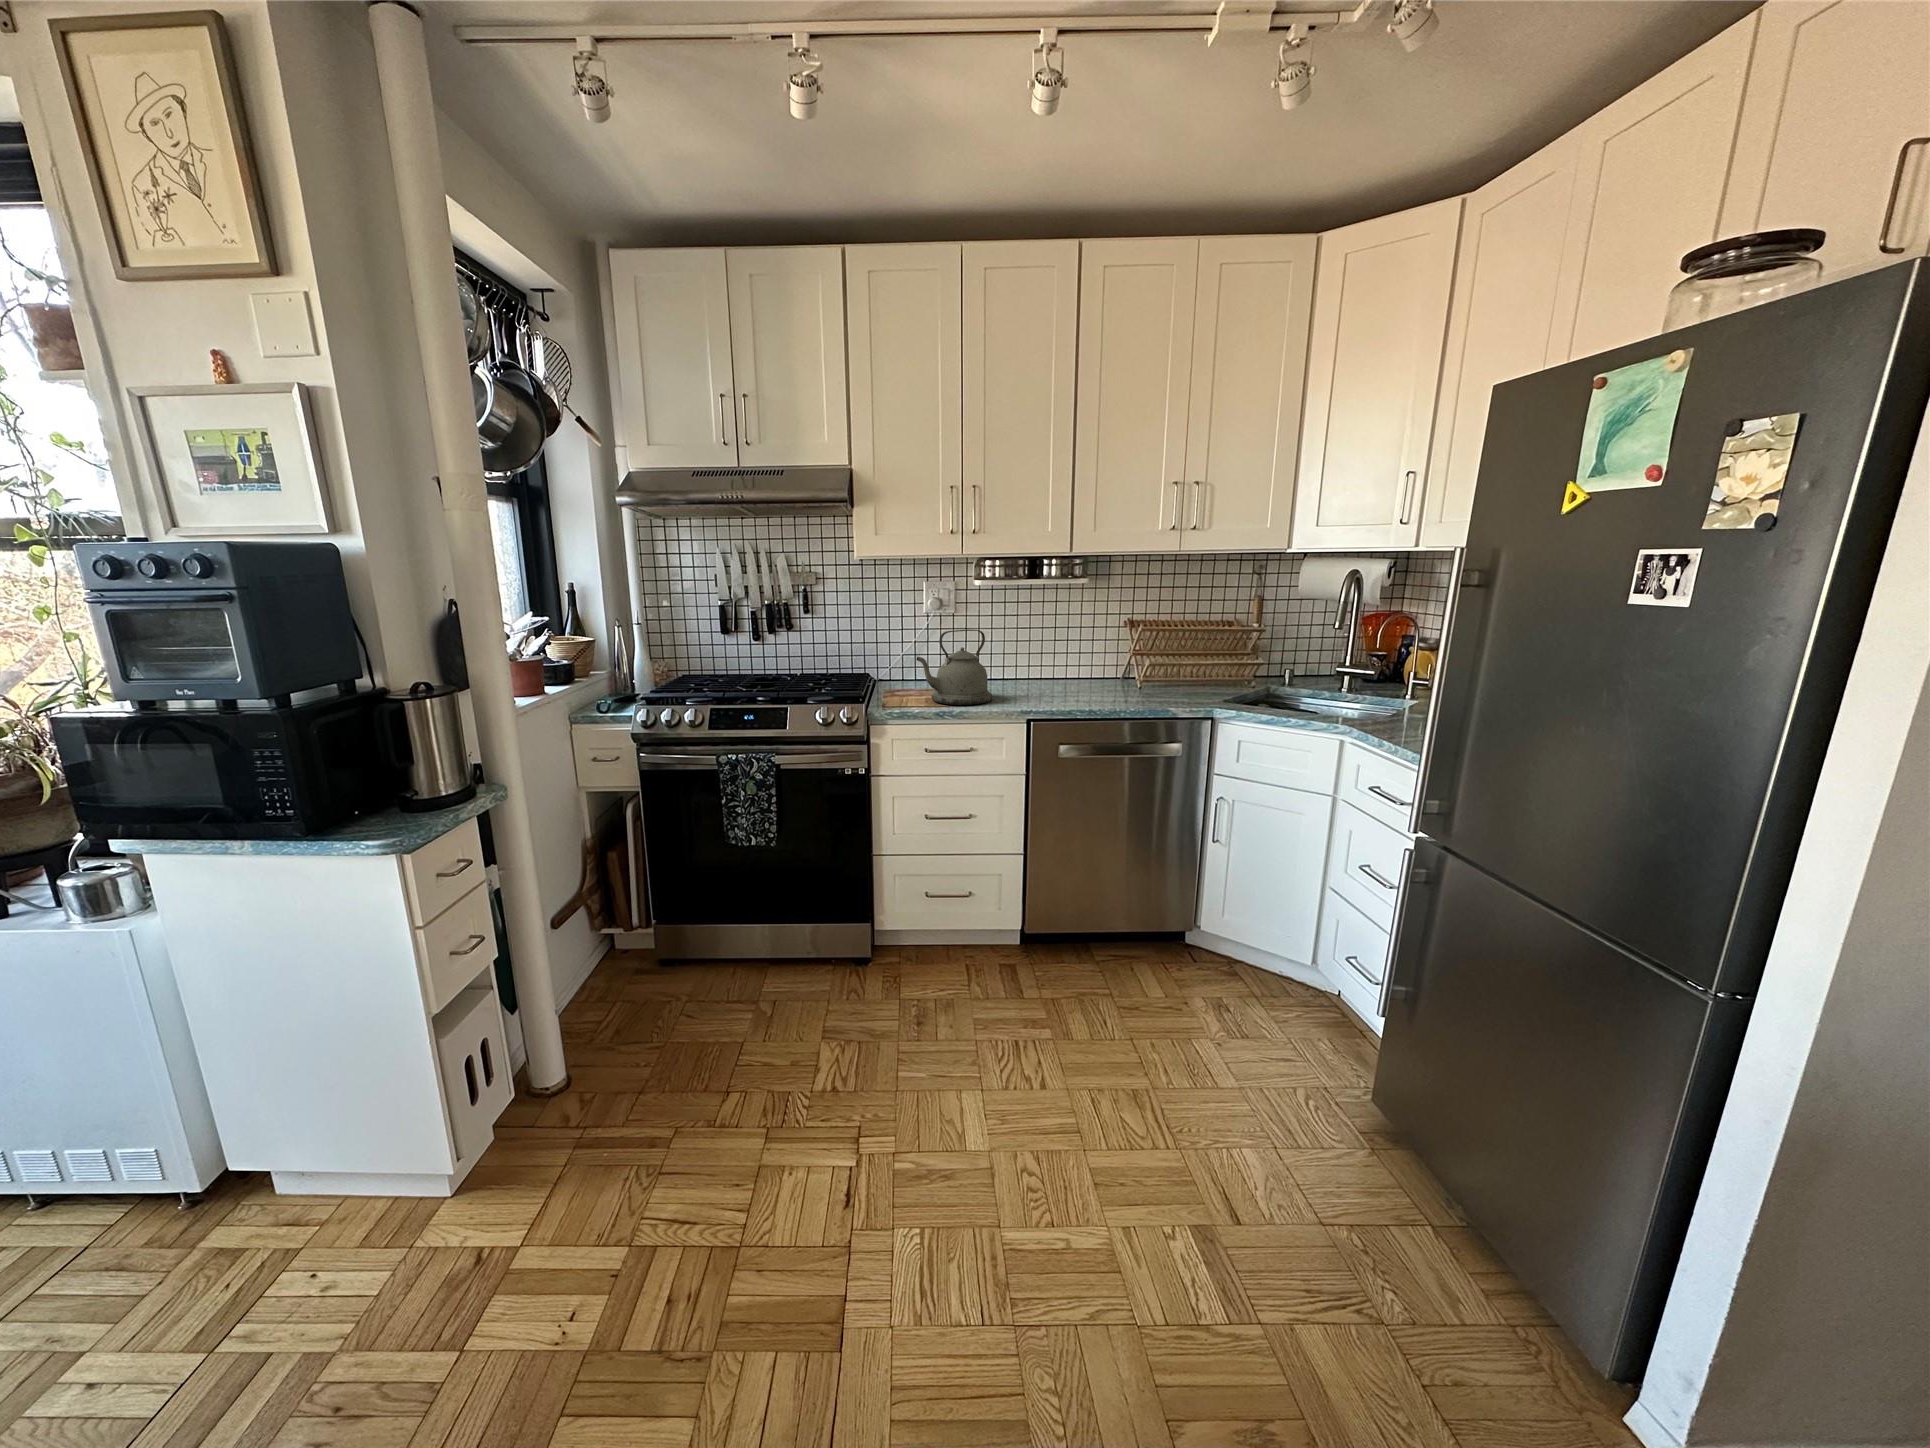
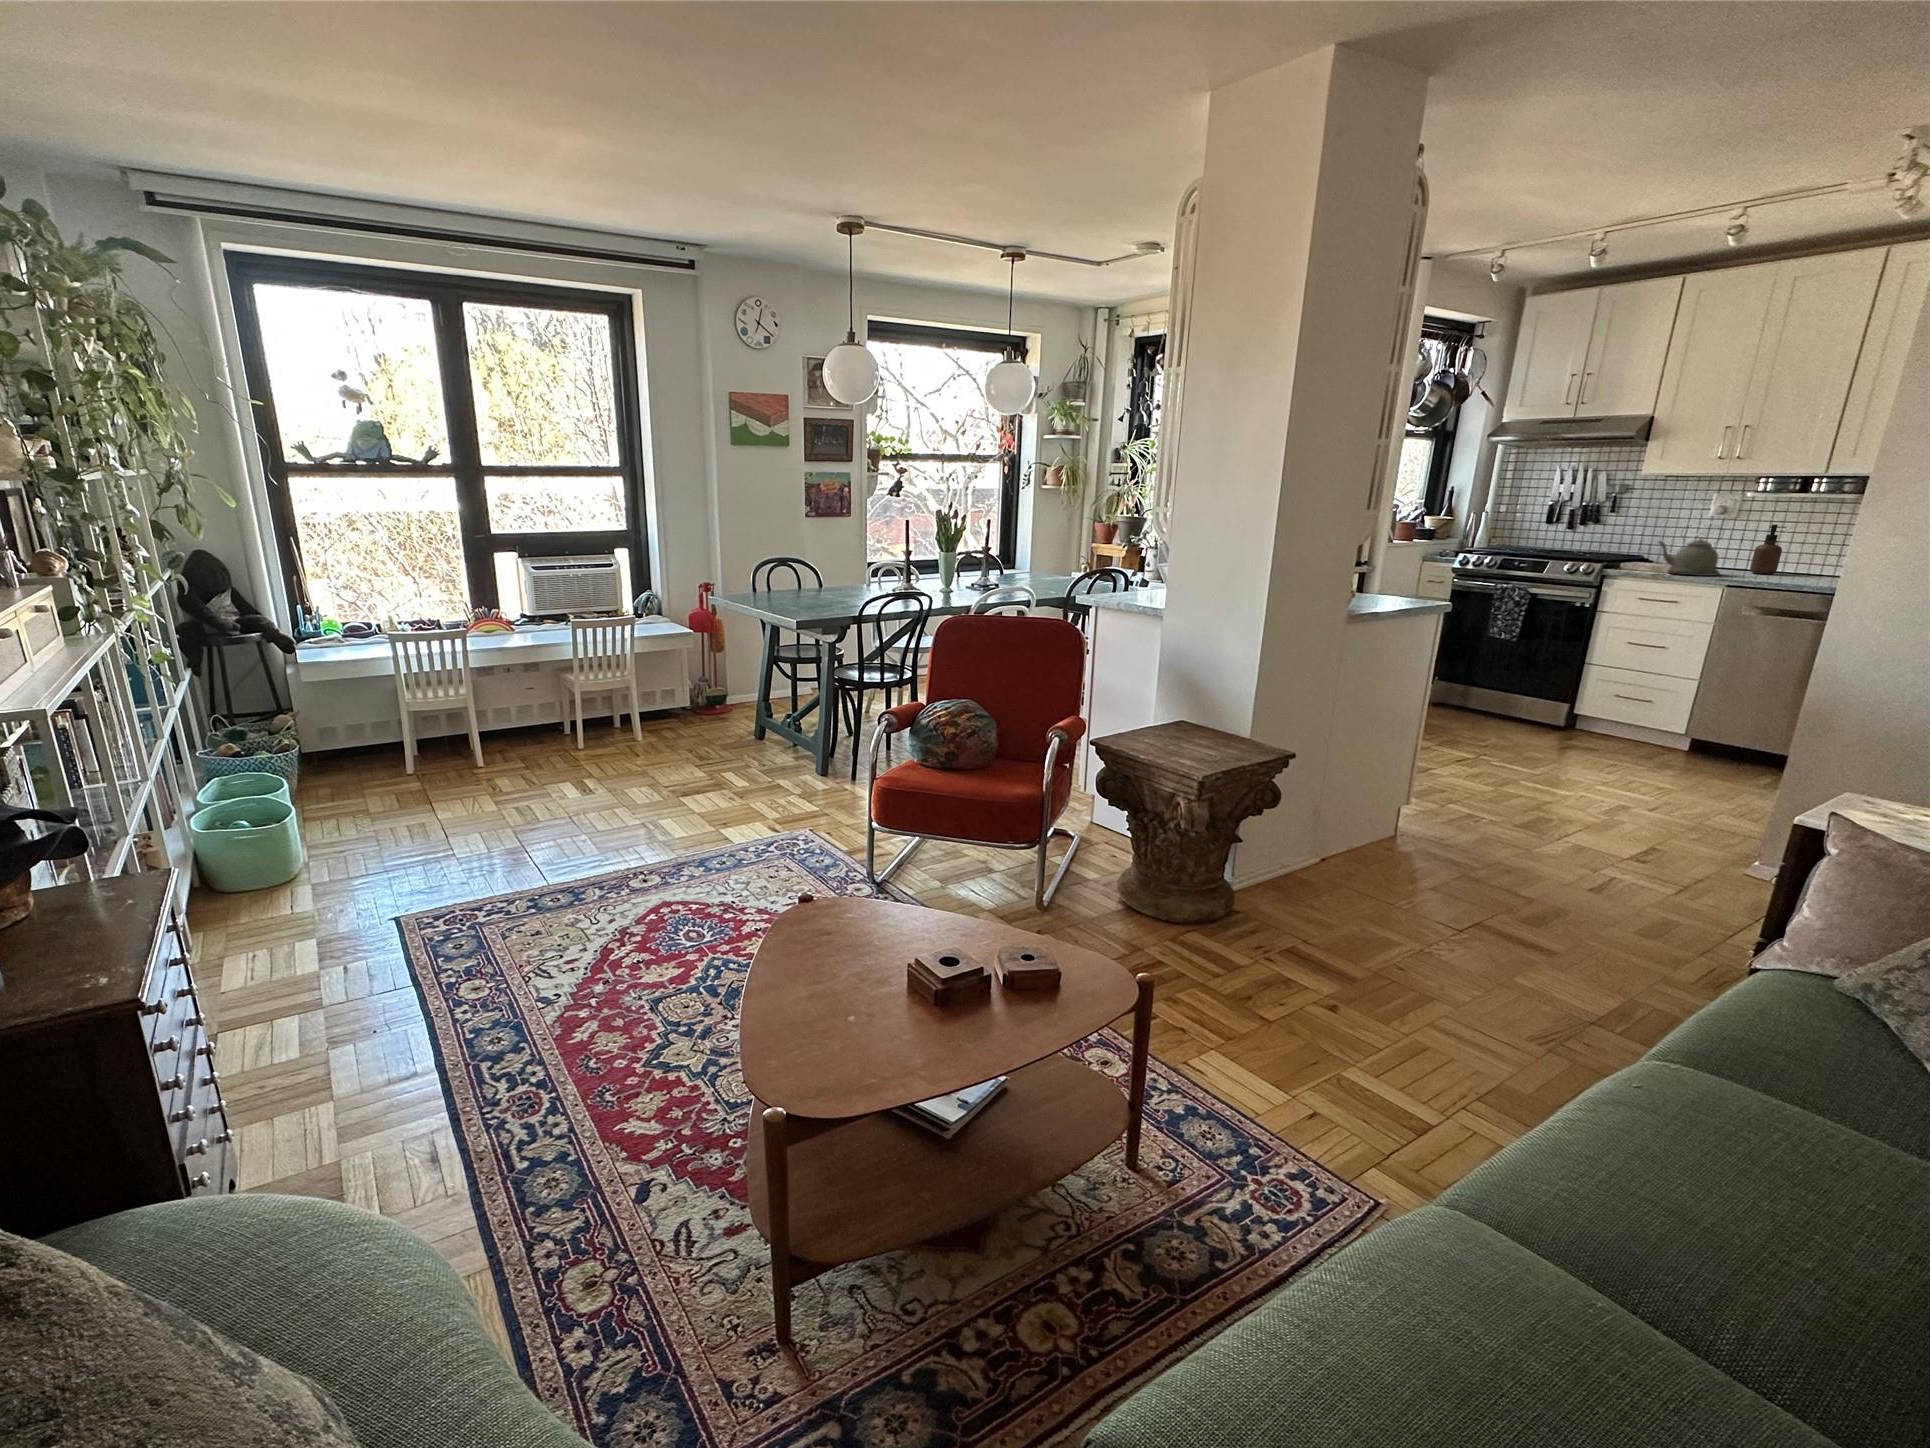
soap dispenser: none [1001,621,1030,688] -> present [1750,524,1786,574]

